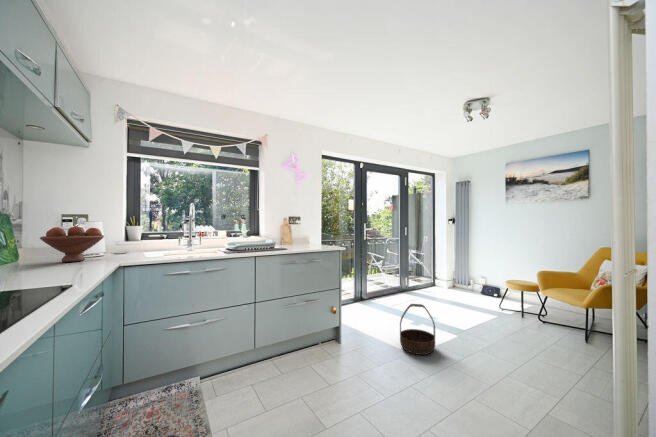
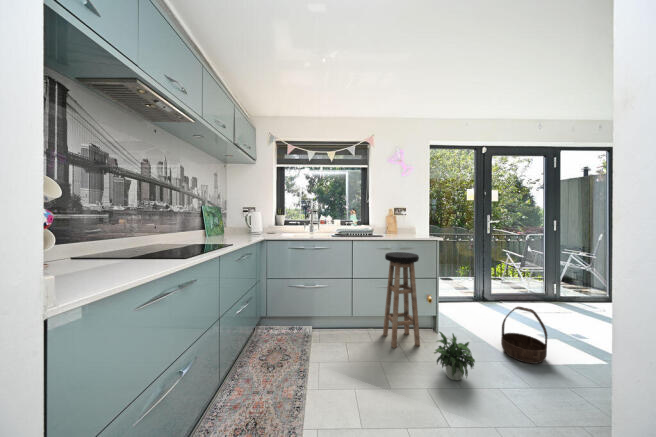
fruit bowl: present [40,226,104,262] -> none [230,217,260,239]
bar stool: none [290,263,333,375] -> present [383,252,420,348]
potted plant: none [357,341,399,393] -> present [434,332,475,380]

